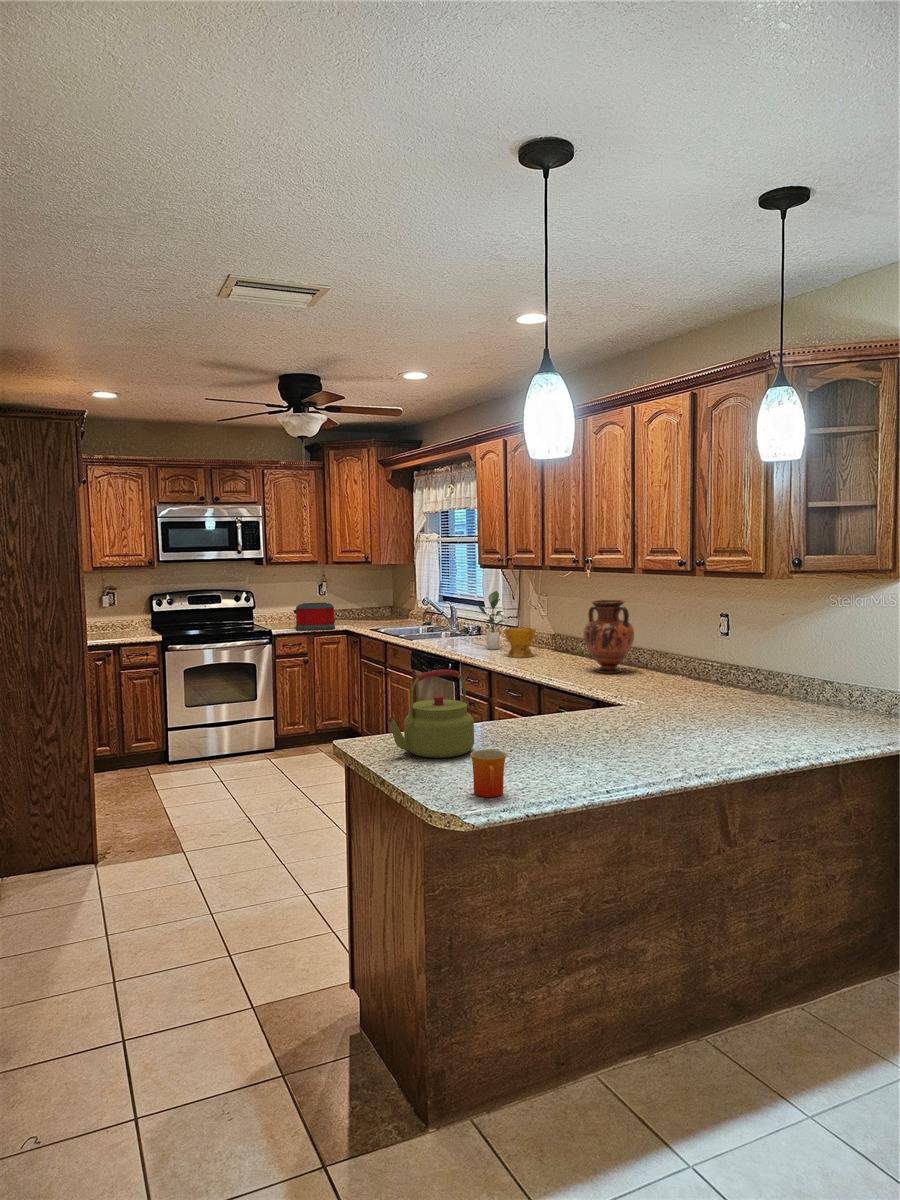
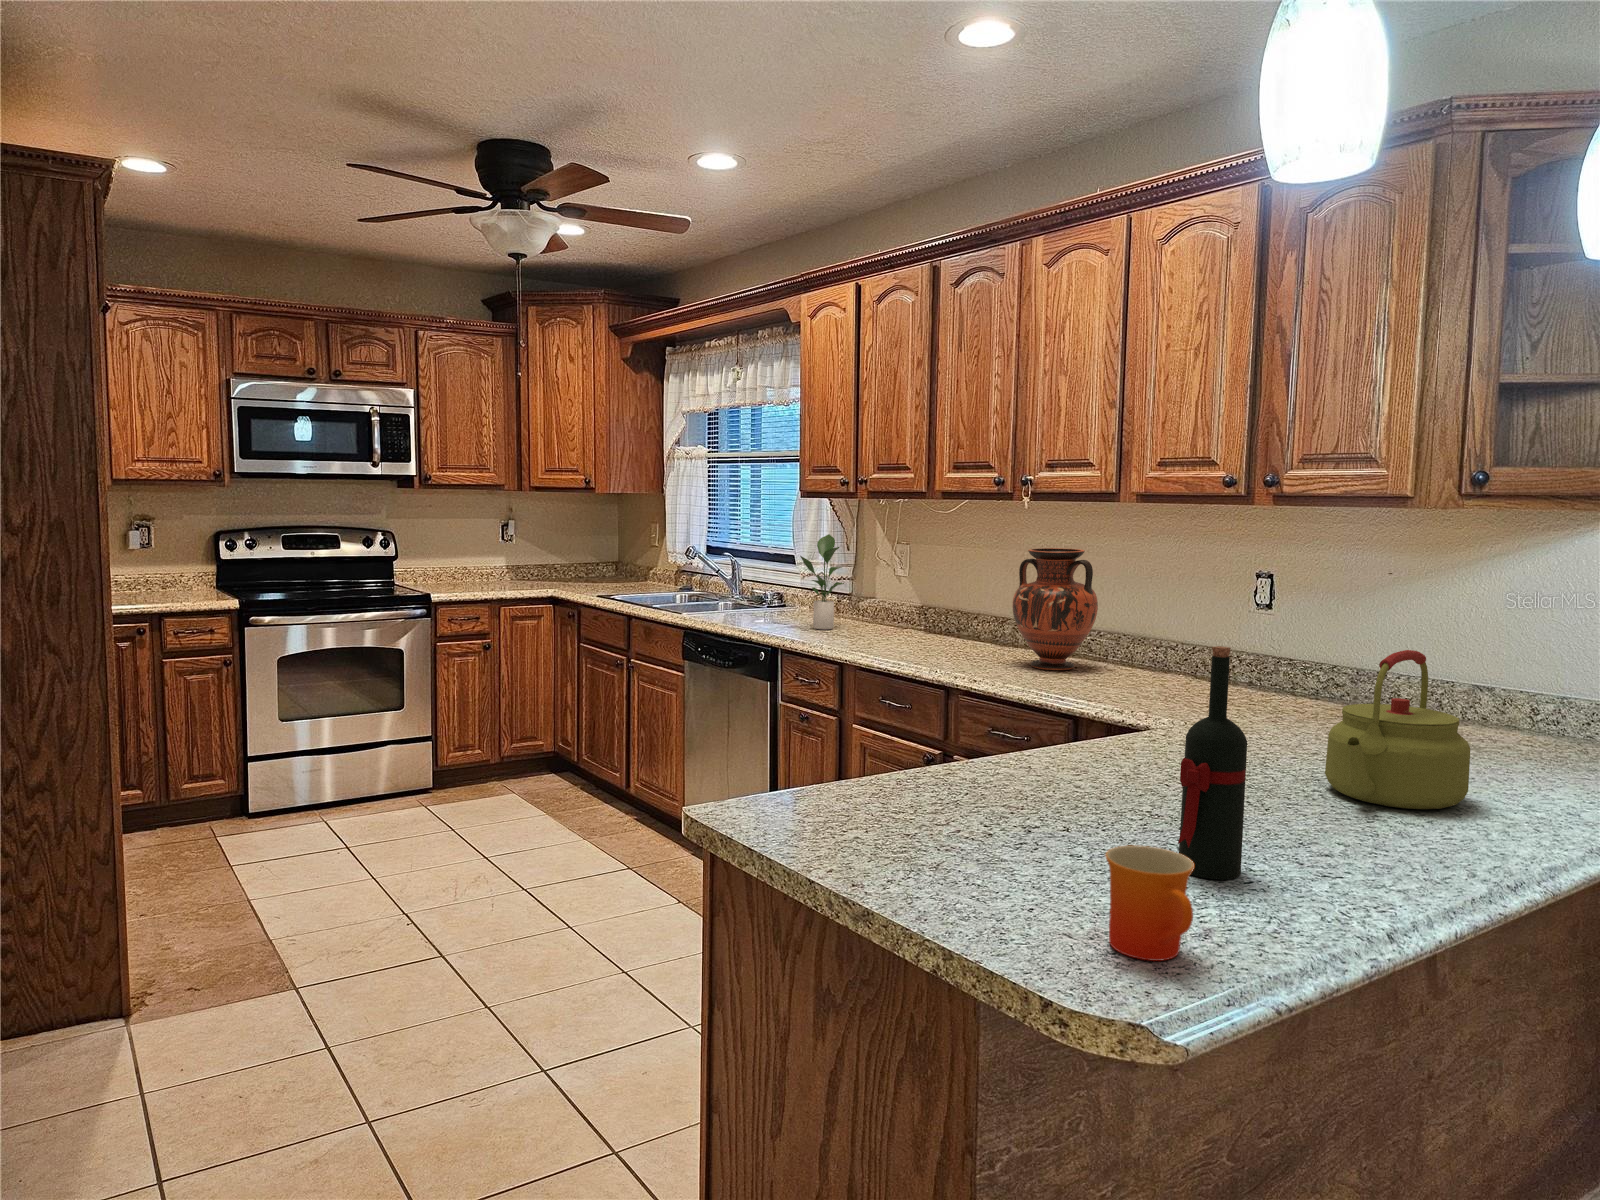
toaster: present [293,603,335,631] -> none [467,551,537,596]
bowl: present [504,628,536,657] -> none [854,594,906,643]
wine bottle: none [538,661,573,771] -> present [1178,646,1247,880]
kettle: present [387,669,474,758] -> present [1325,650,1470,809]

